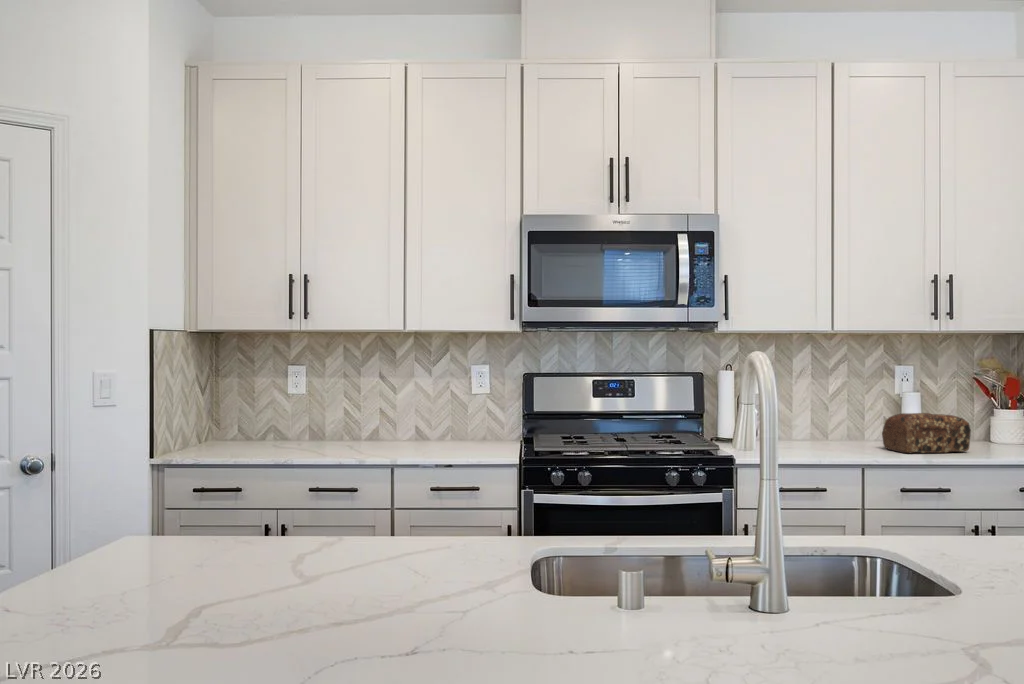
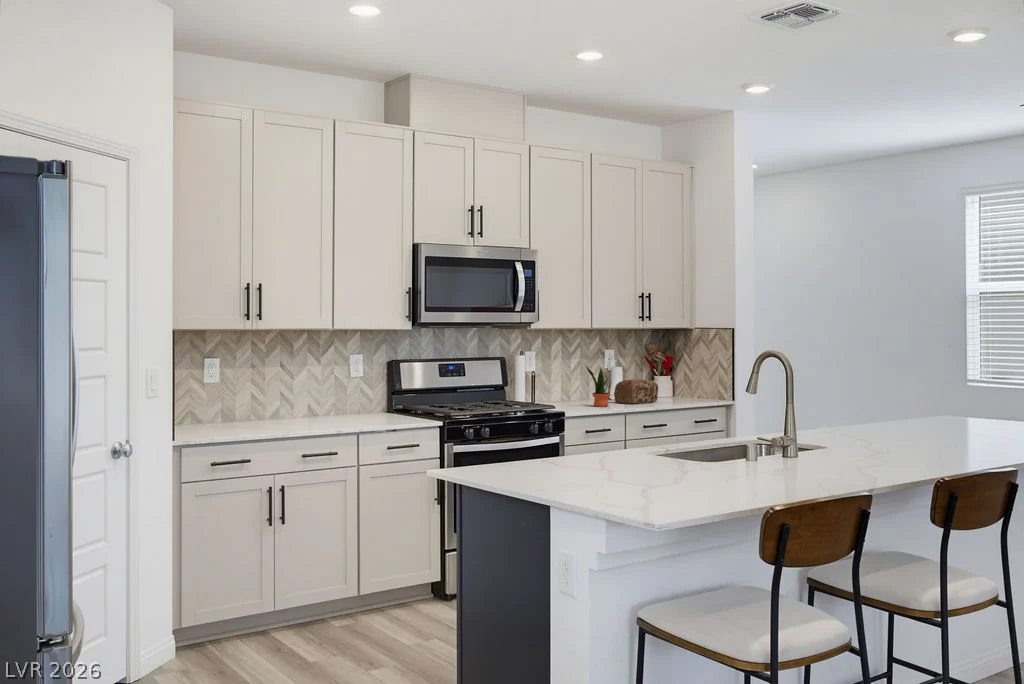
potted plant: none [814,386,854,455] -> present [586,366,610,407]

